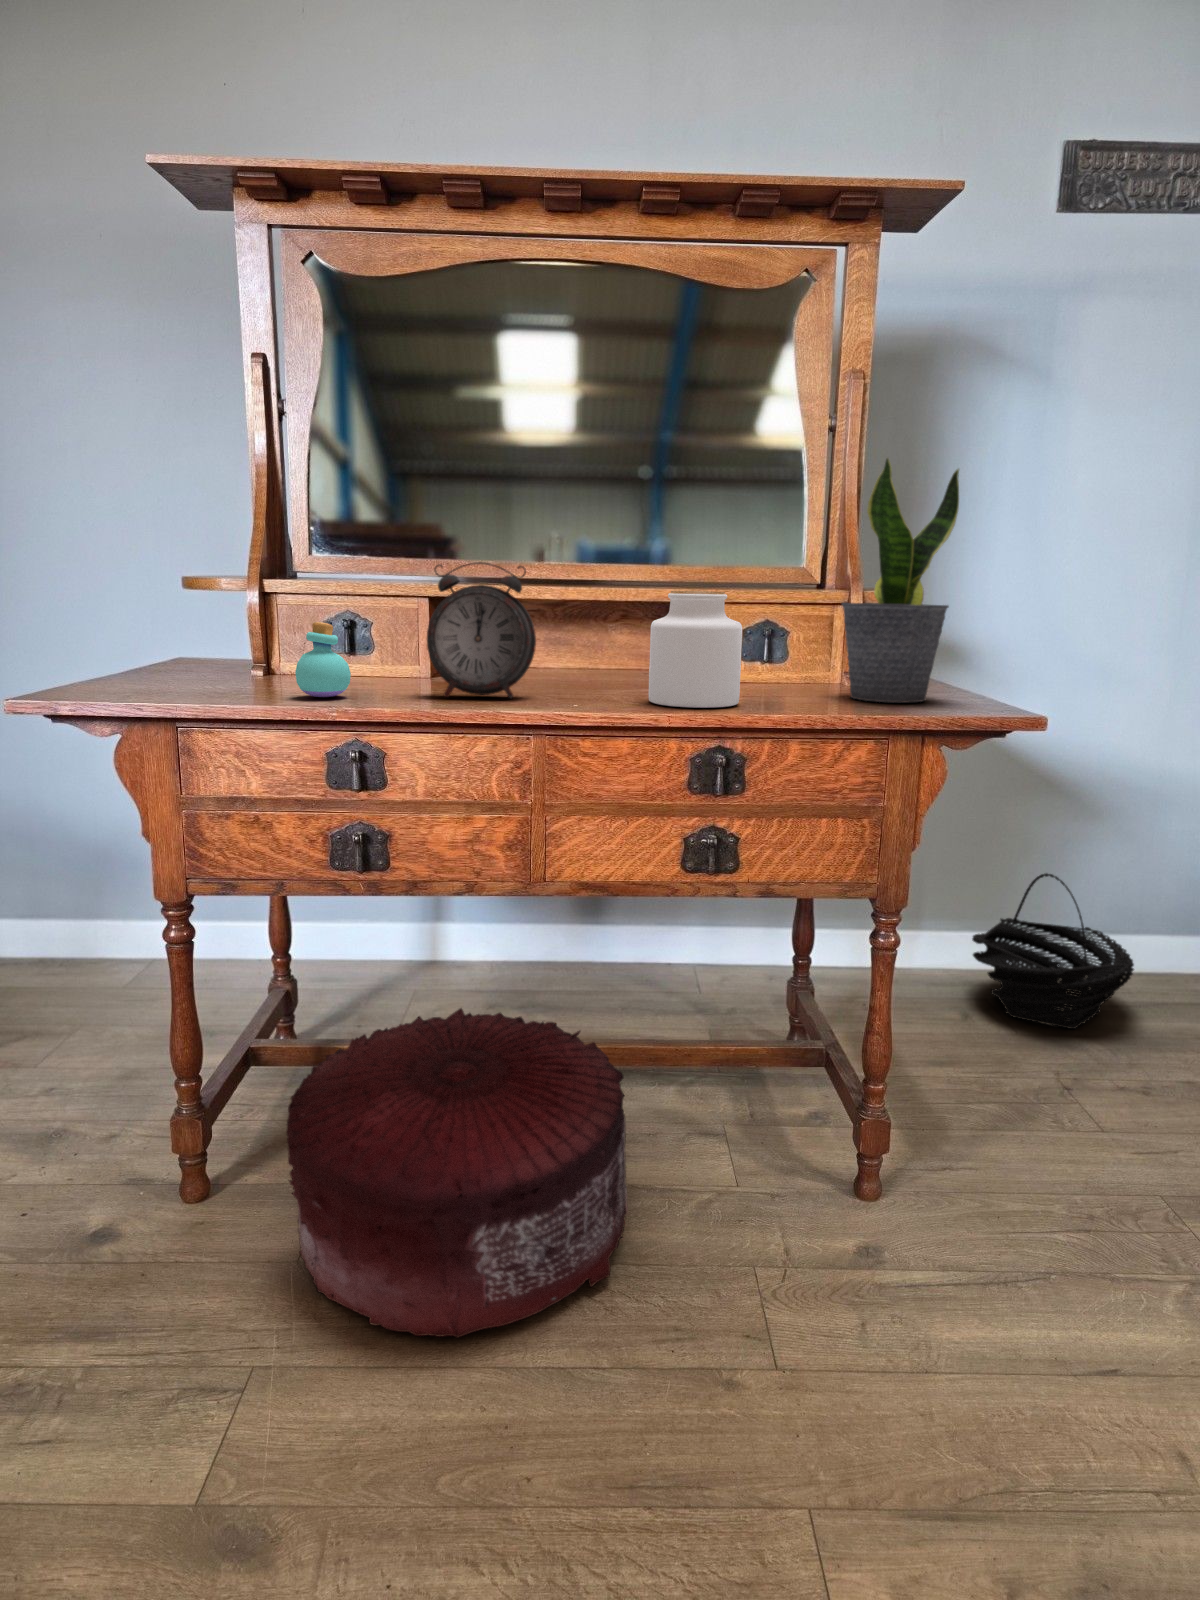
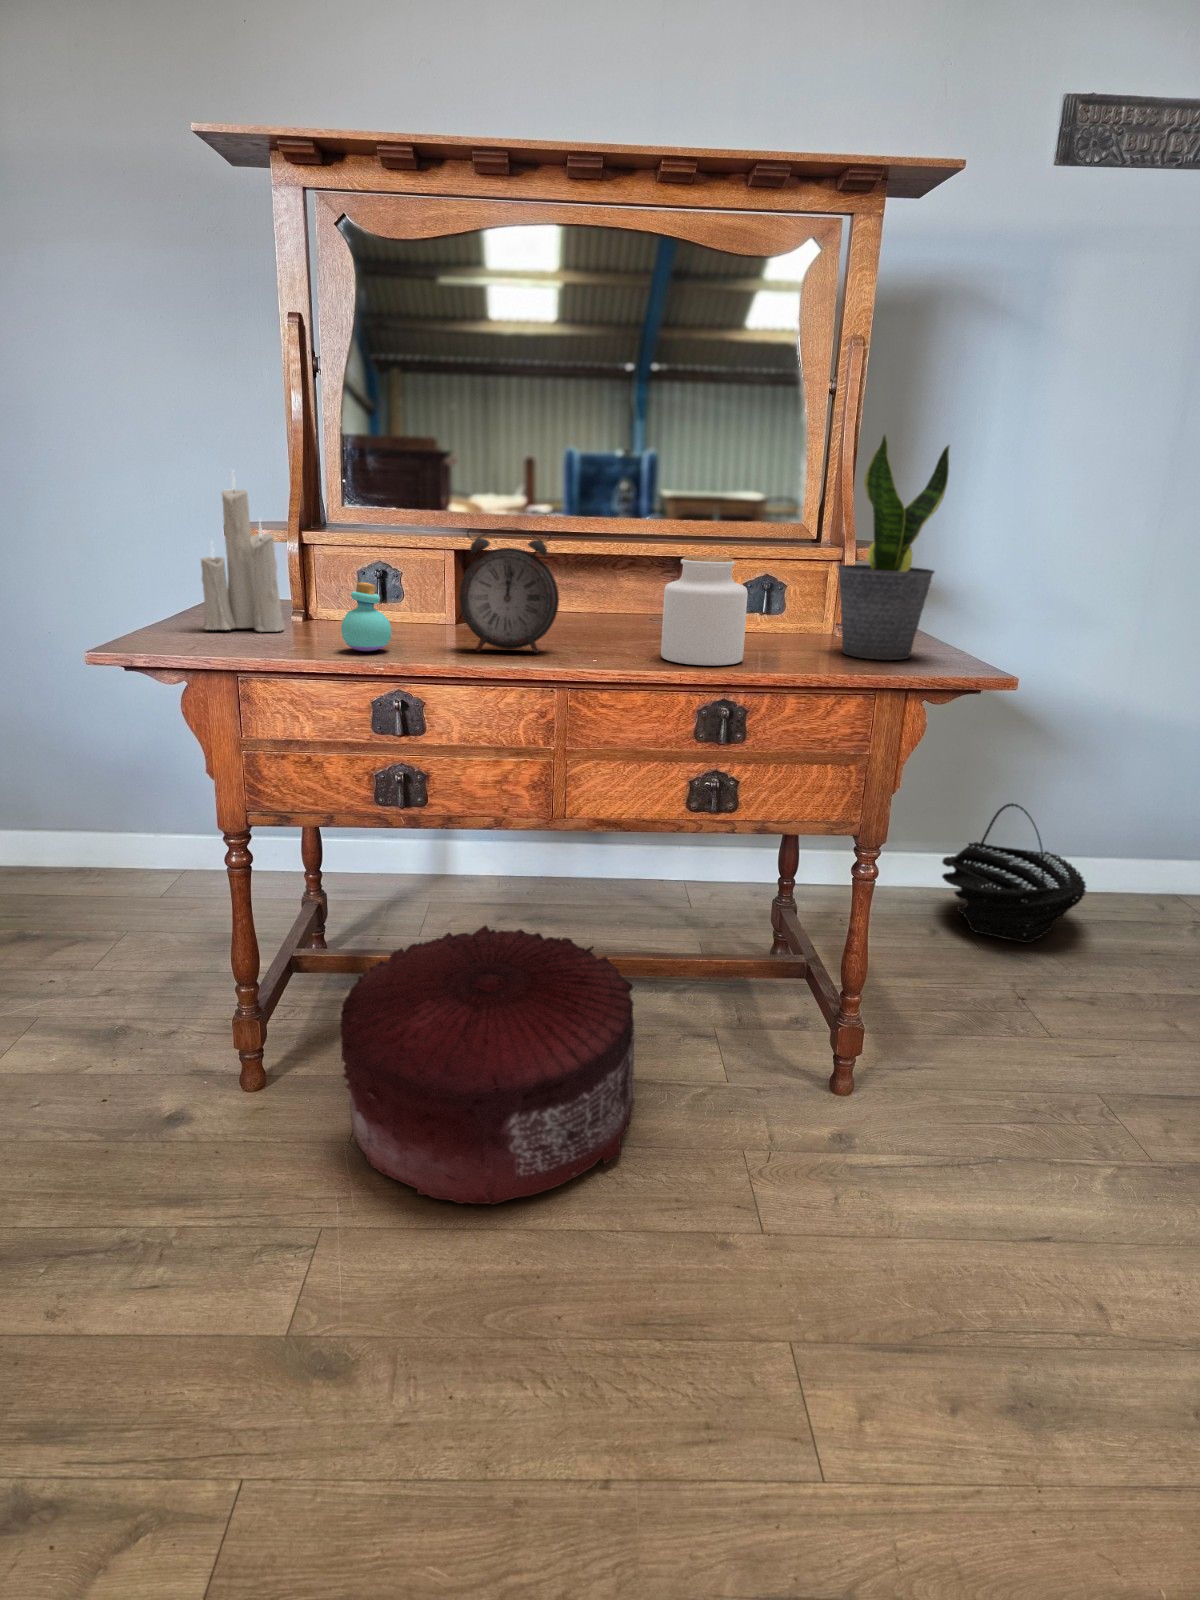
candle: none [150,500,241,682] -> present [201,472,285,632]

